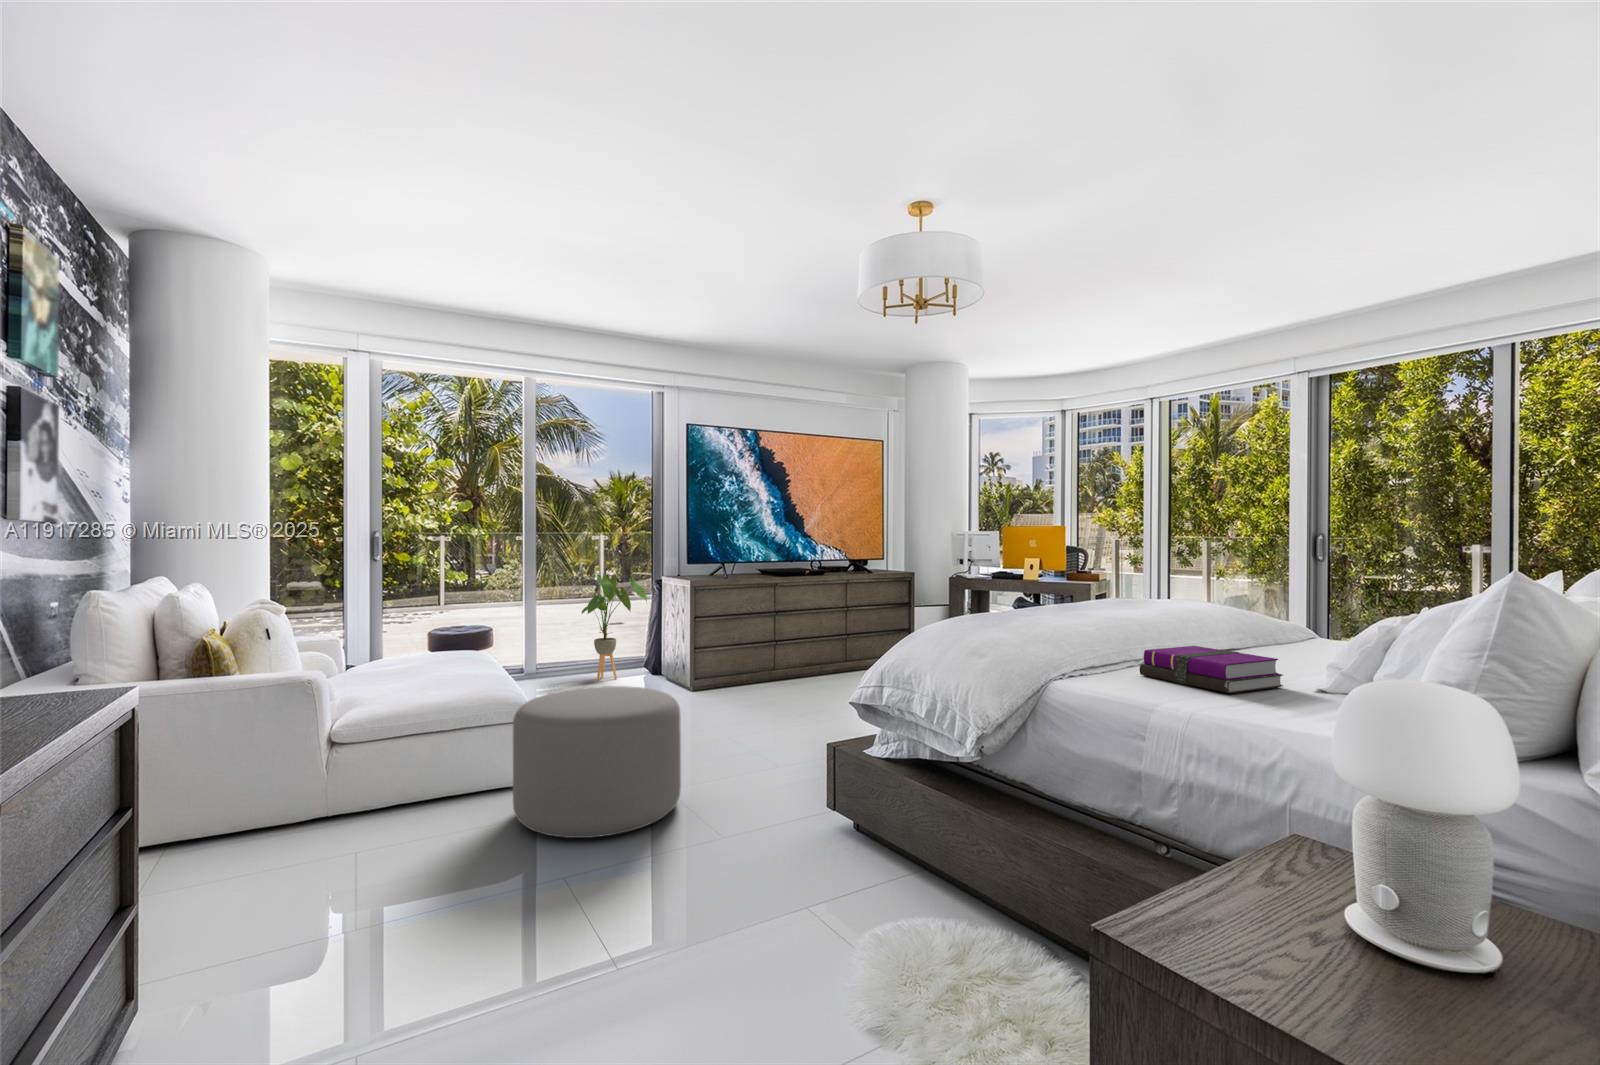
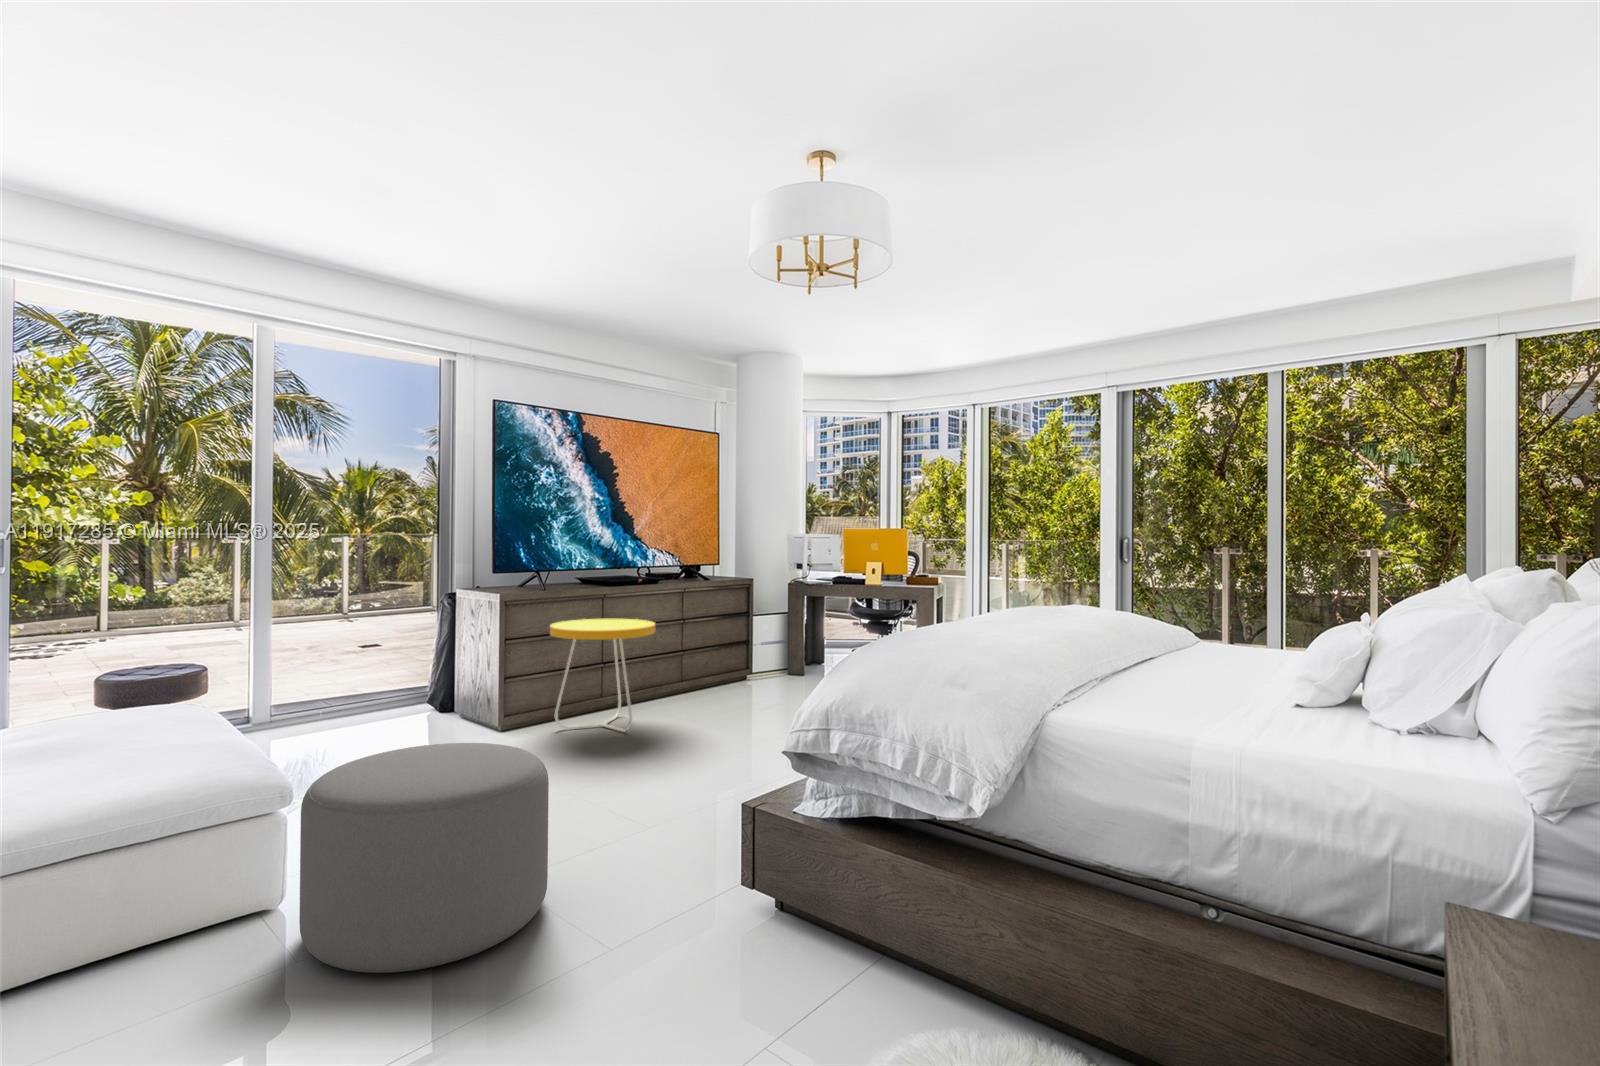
house plant: present [582,574,647,681] -> none [346,586,440,723]
side table: none [725,603,811,697] -> present [550,619,655,732]
notebook: present [1140,646,1283,693] -> none [1123,669,1270,725]

